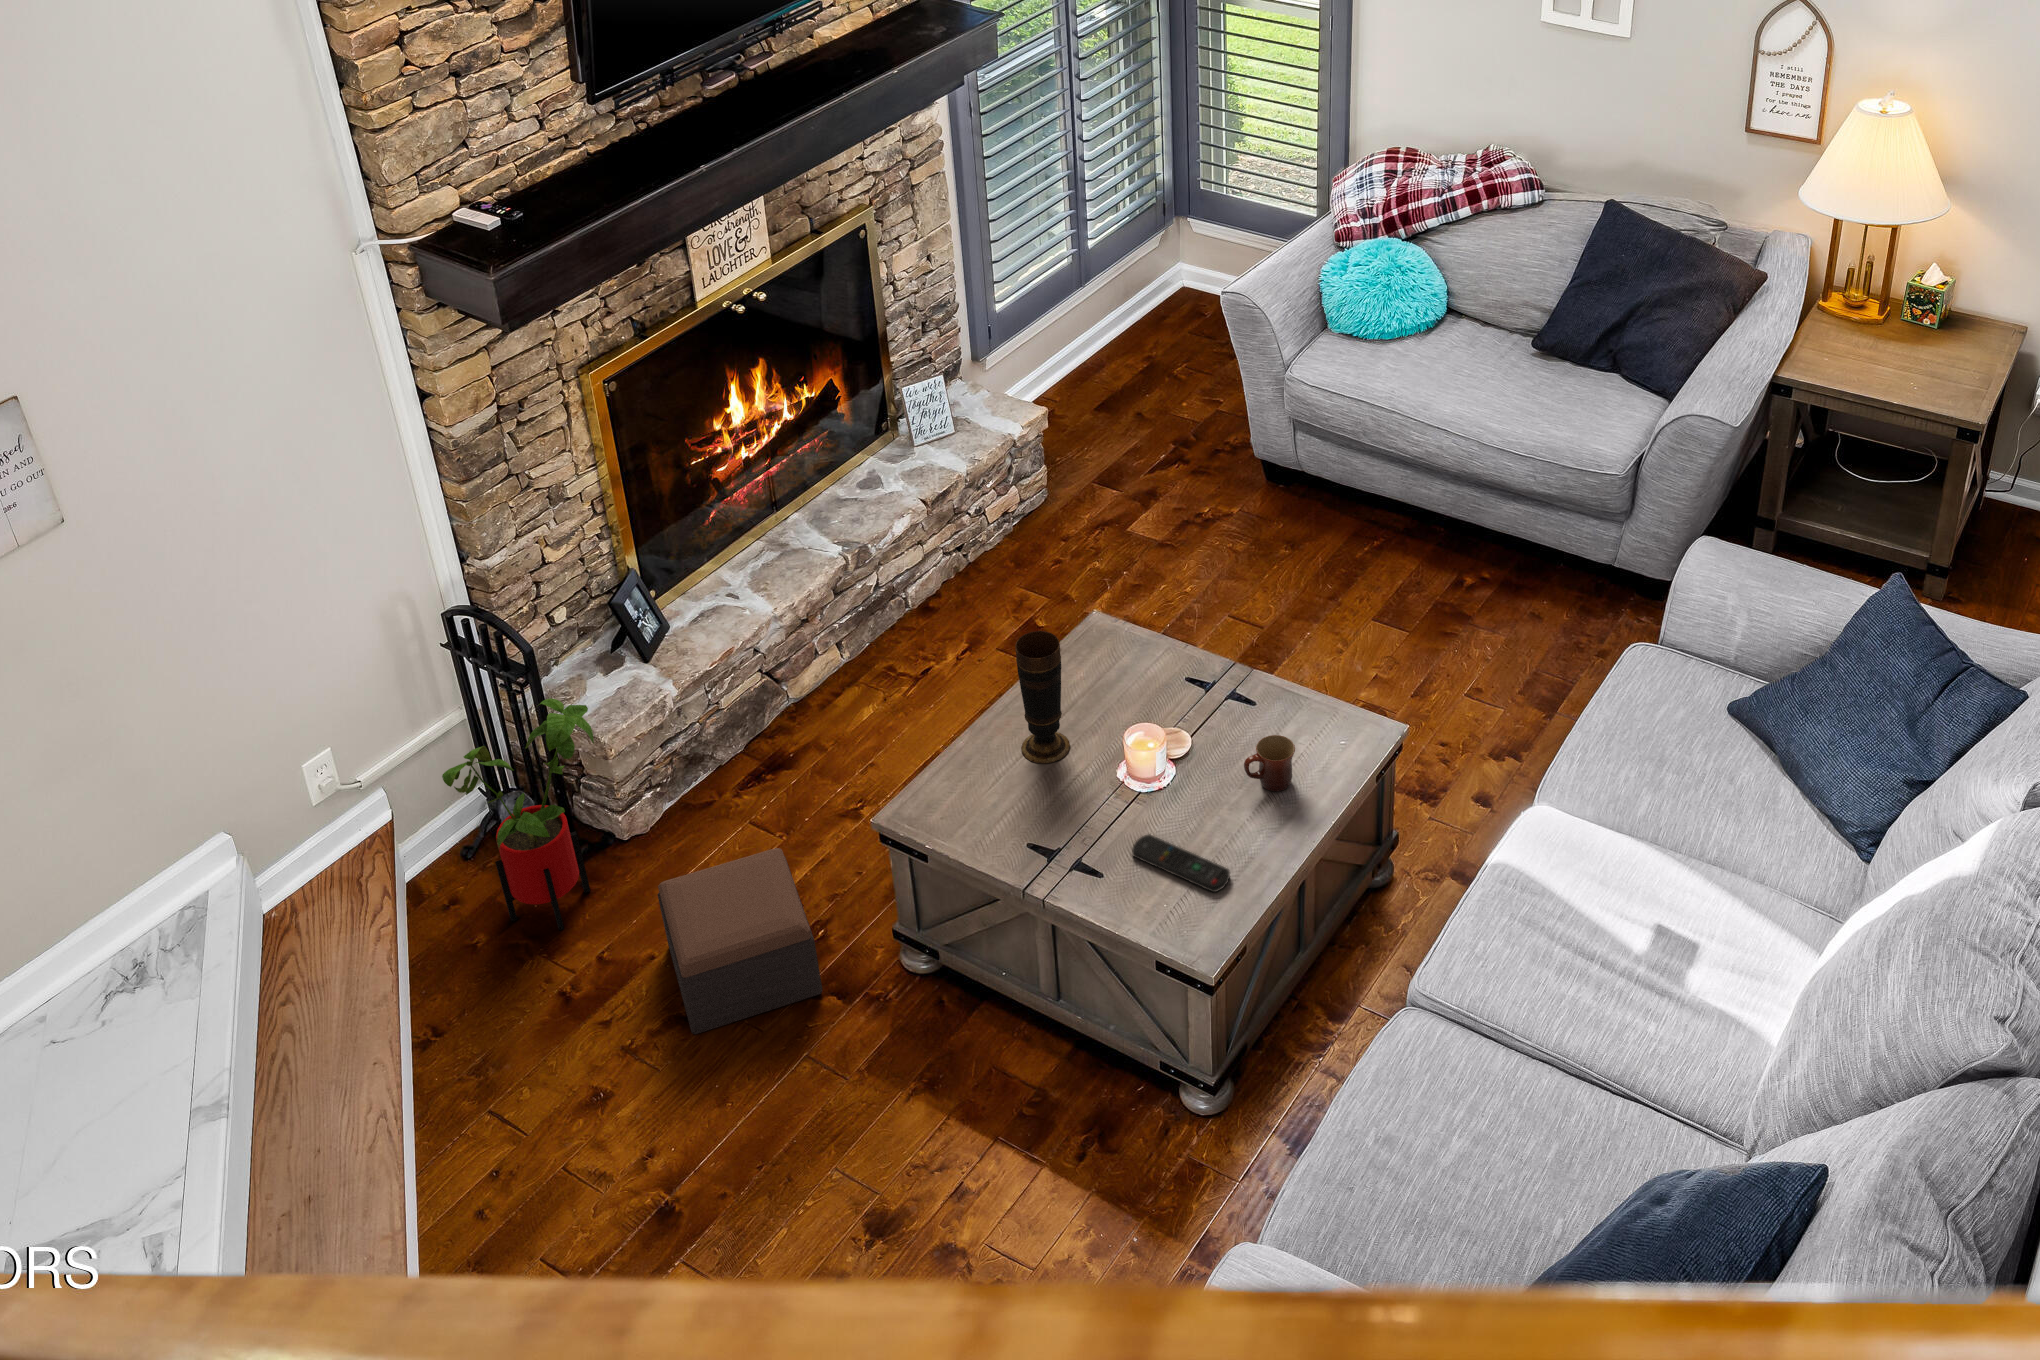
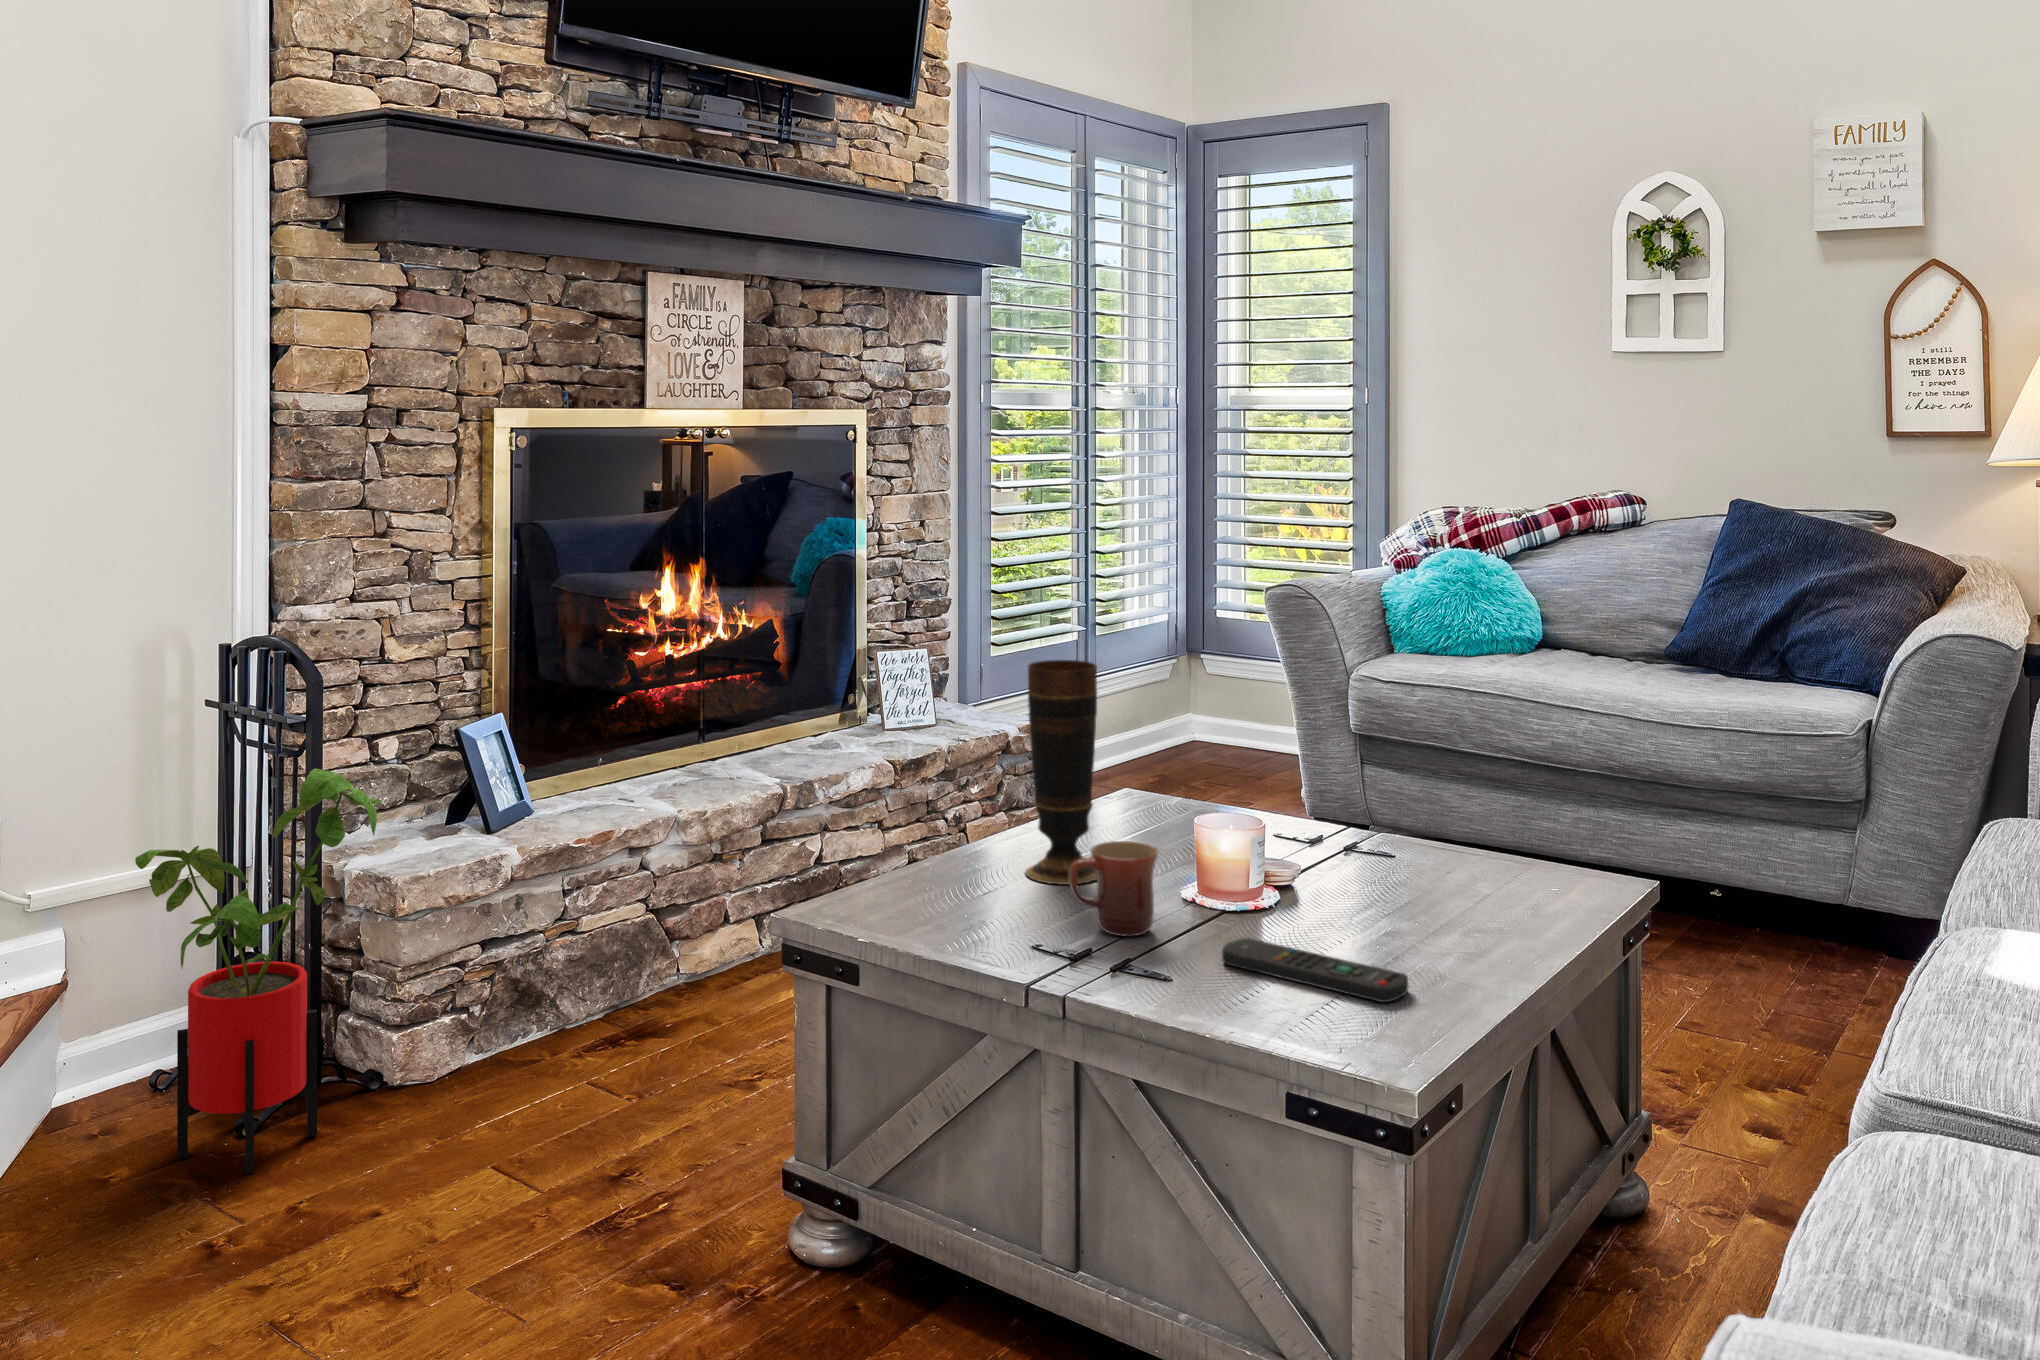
mug: present [1244,735,1295,791] -> present [1069,841,1158,936]
footstool: present [657,848,823,1034] -> none [402,1029,650,1314]

